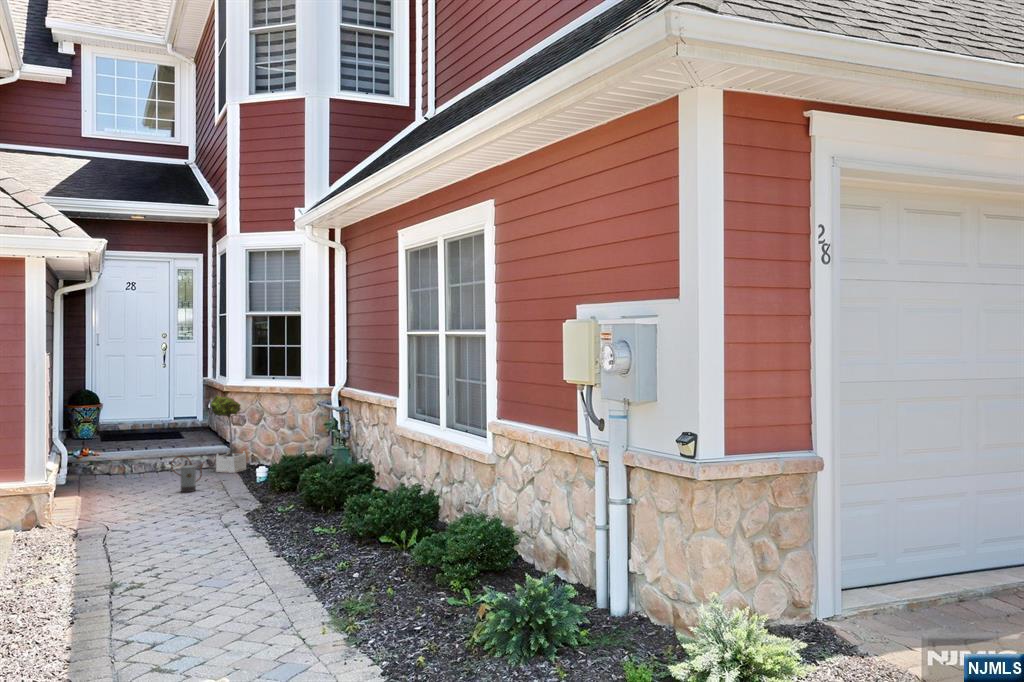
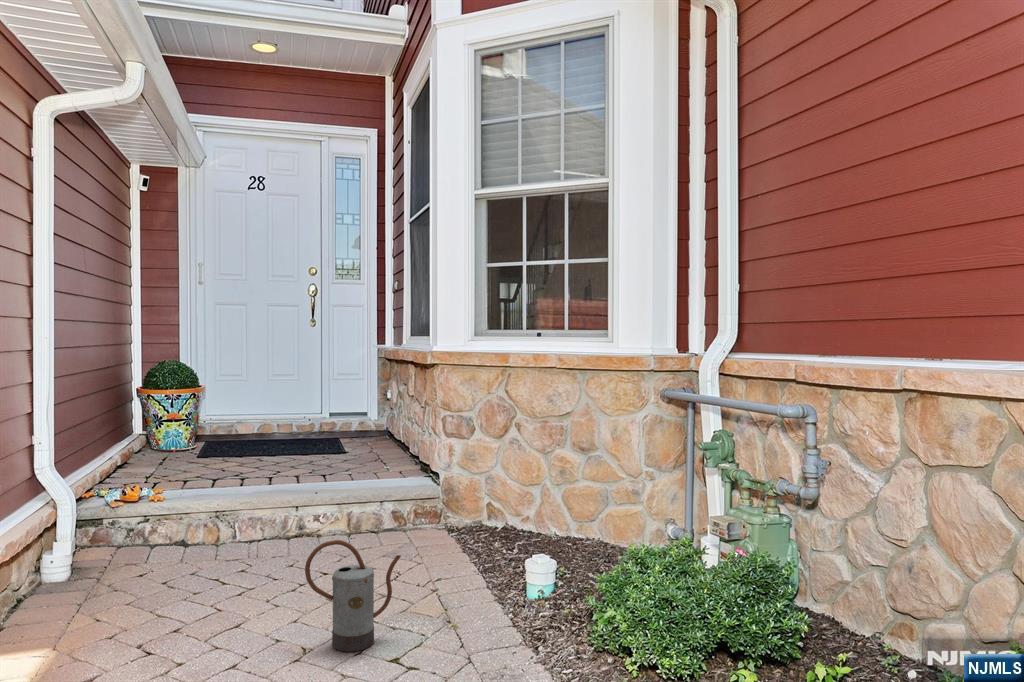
potted tree: present [211,396,246,473] -> none [403,369,479,551]

